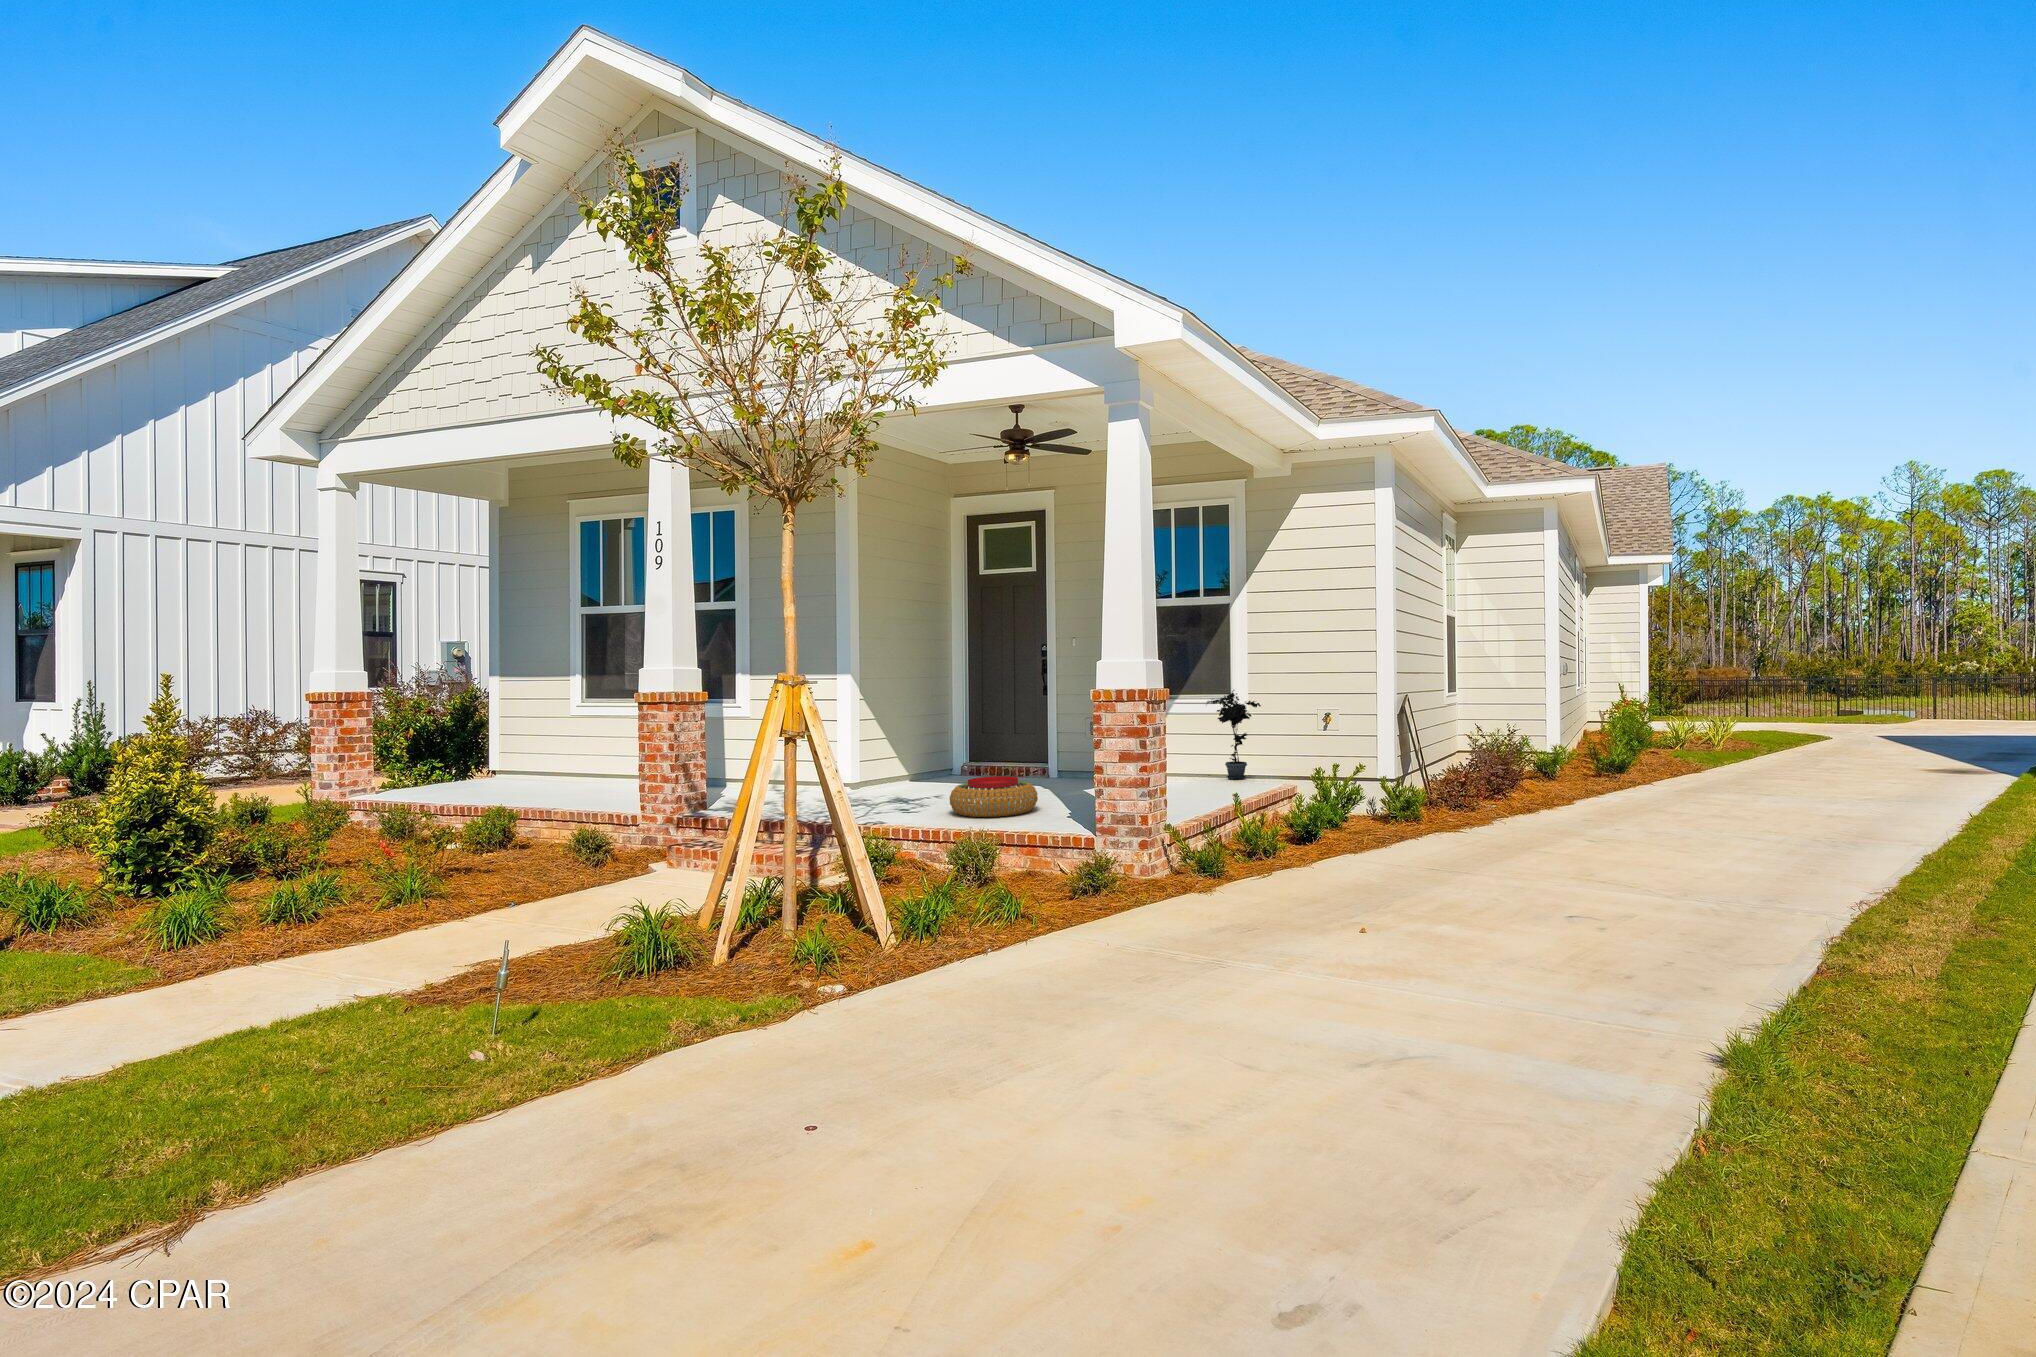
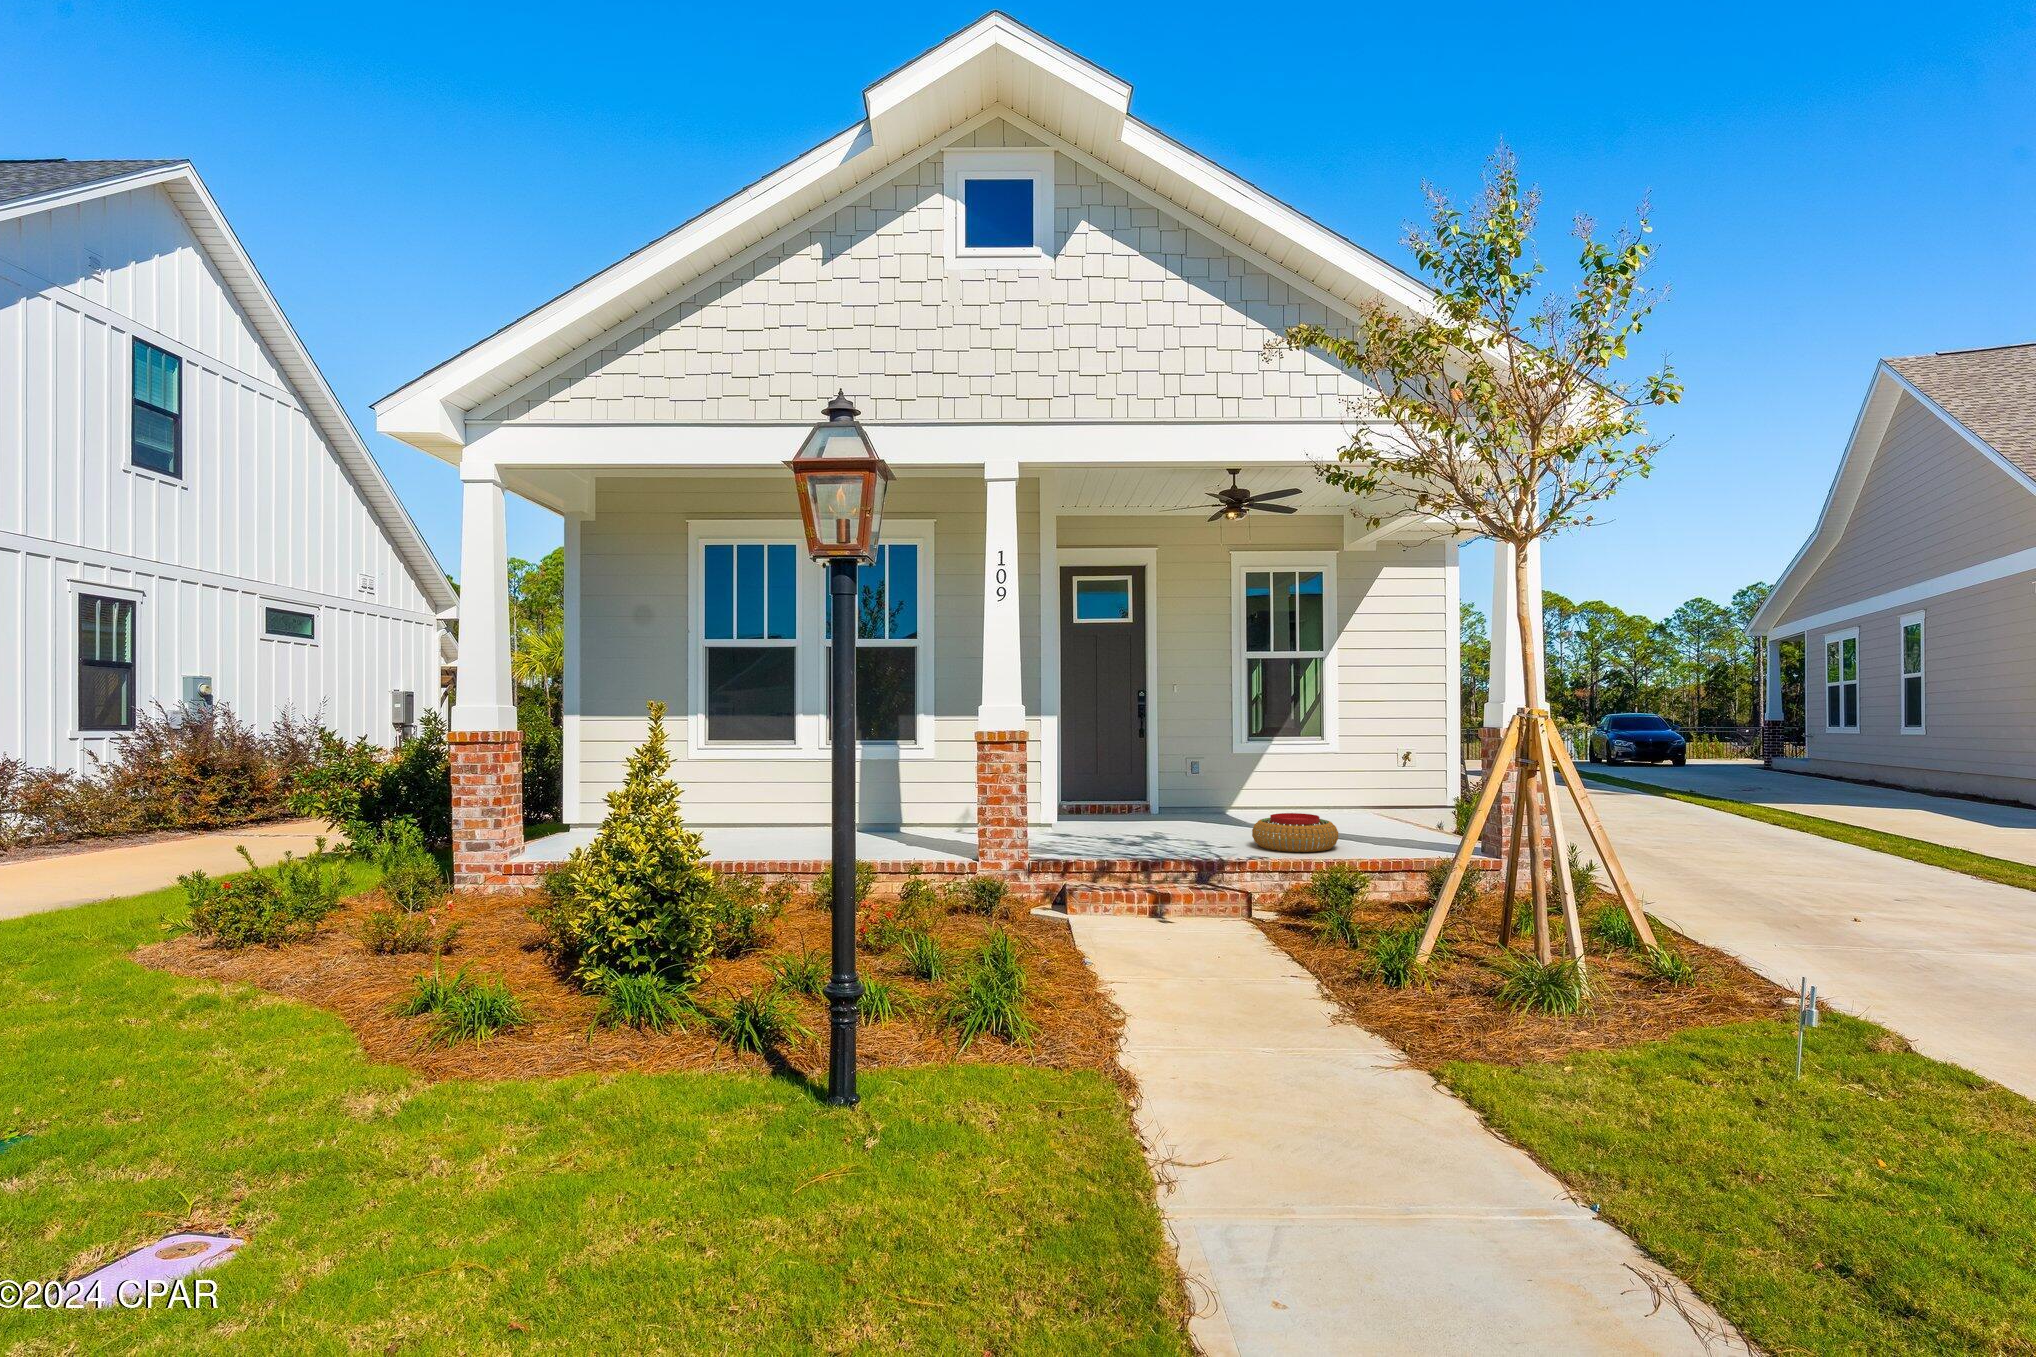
potted plant: present [1207,690,1261,780] -> none [1356,734,1412,813]

